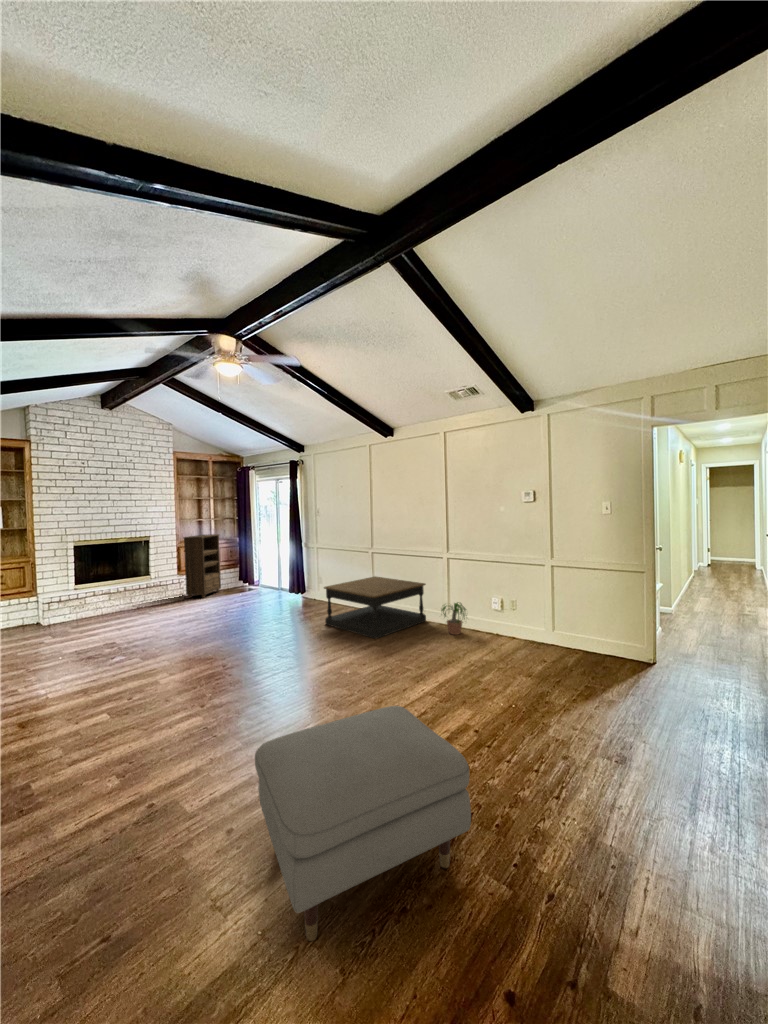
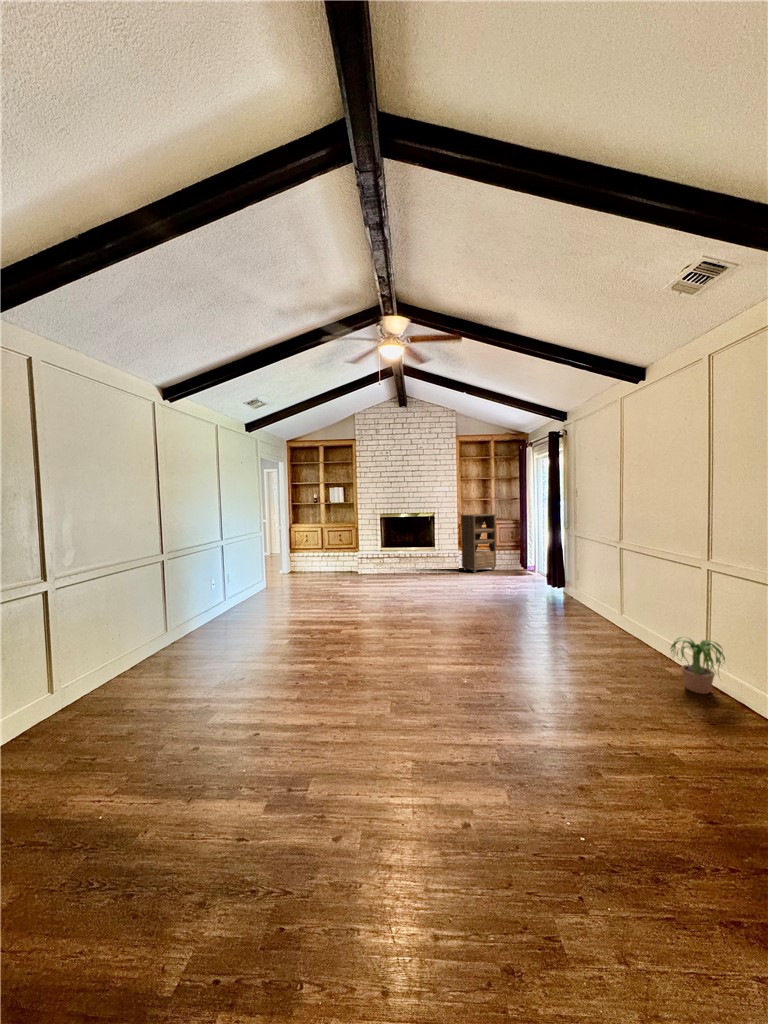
coffee table: present [324,576,426,639] -> none [533,578,678,658]
ottoman: present [255,706,471,941] -> none [56,680,300,907]

